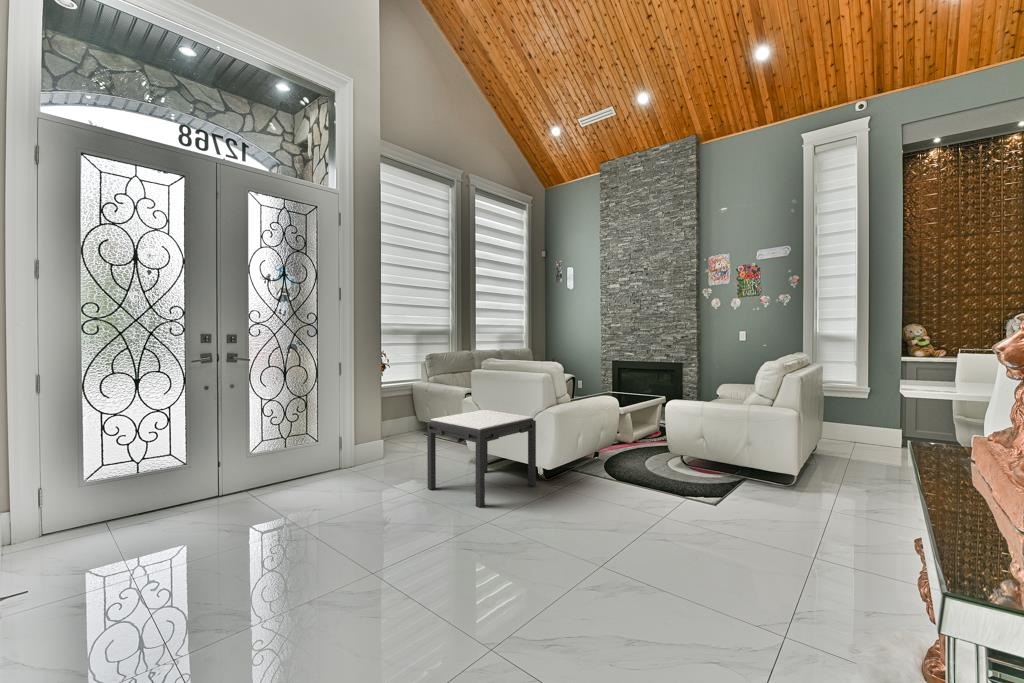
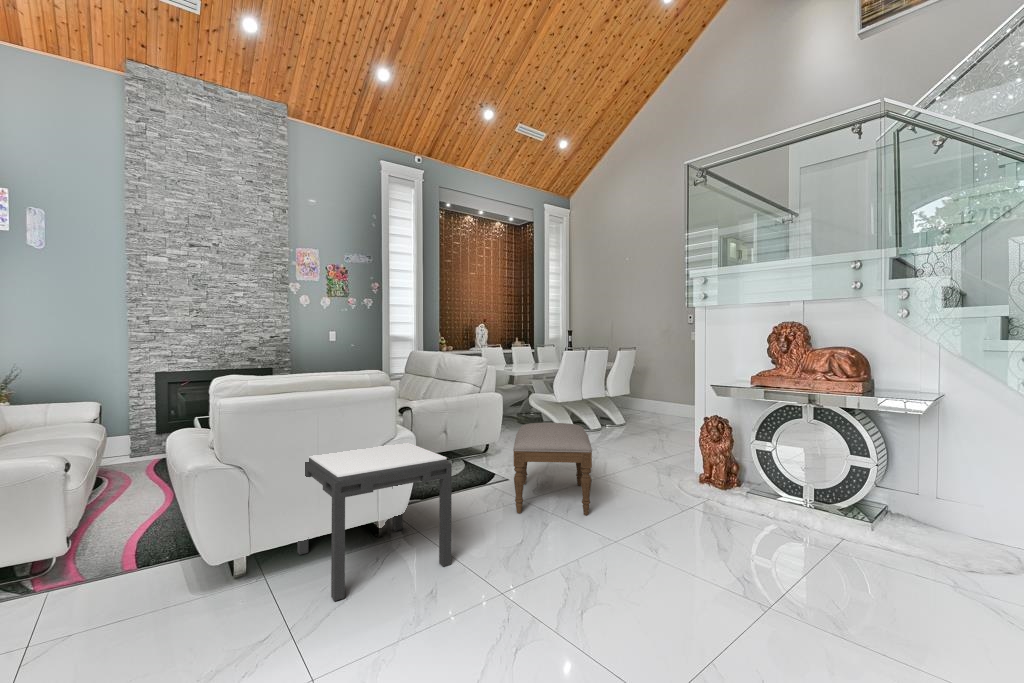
ottoman: none [594,442,746,553] -> present [513,423,592,515]

